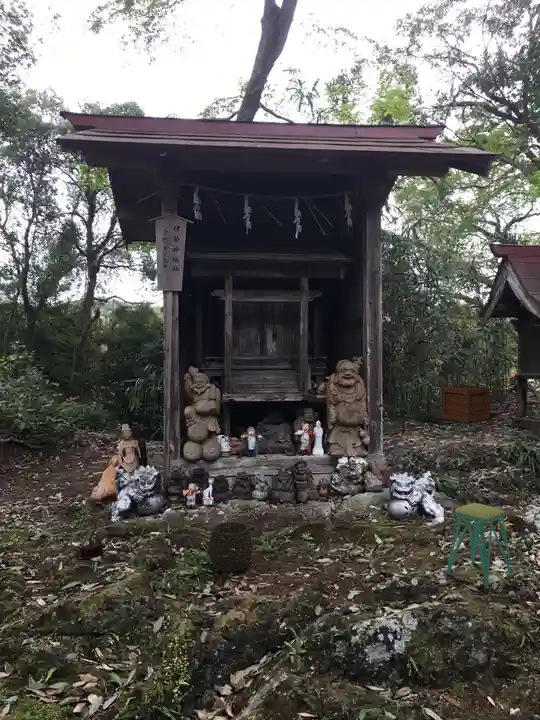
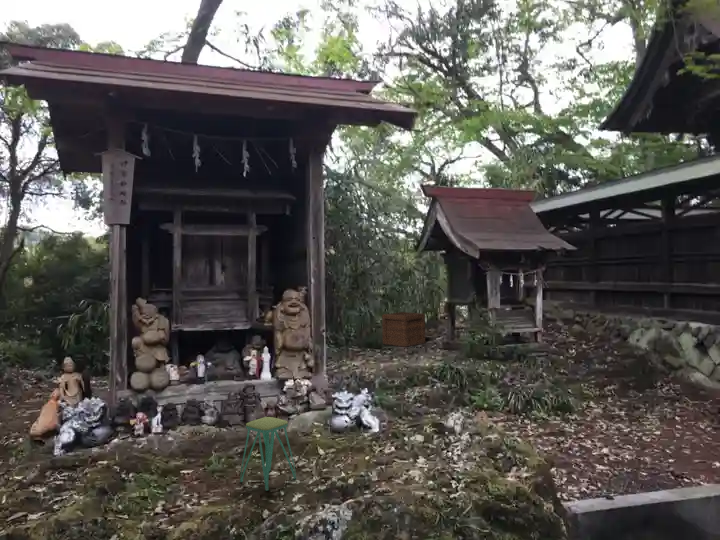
potted plant: present [74,501,121,559] -> none [16,433,68,492]
stool: present [447,503,513,589] -> present [240,417,296,491]
woven basket: present [208,522,253,572] -> none [159,443,204,491]

